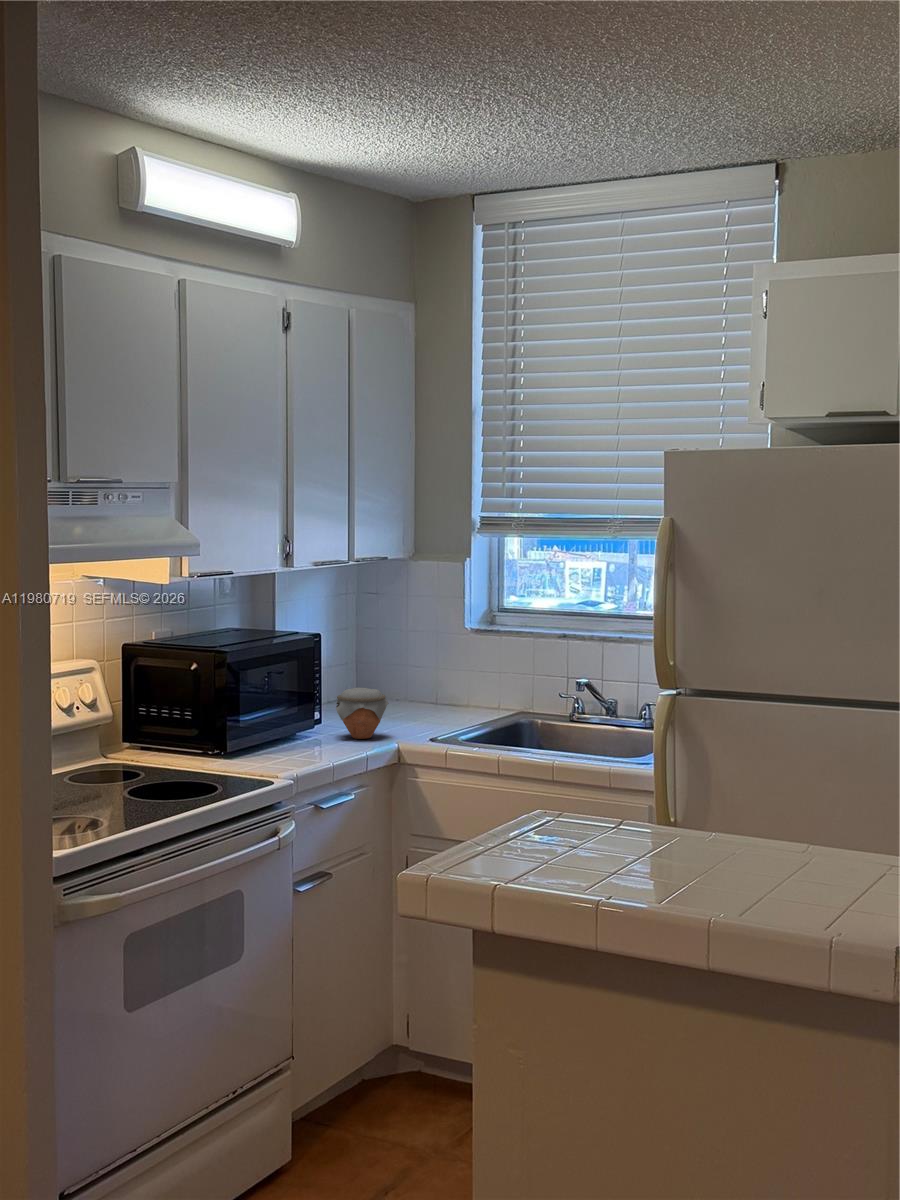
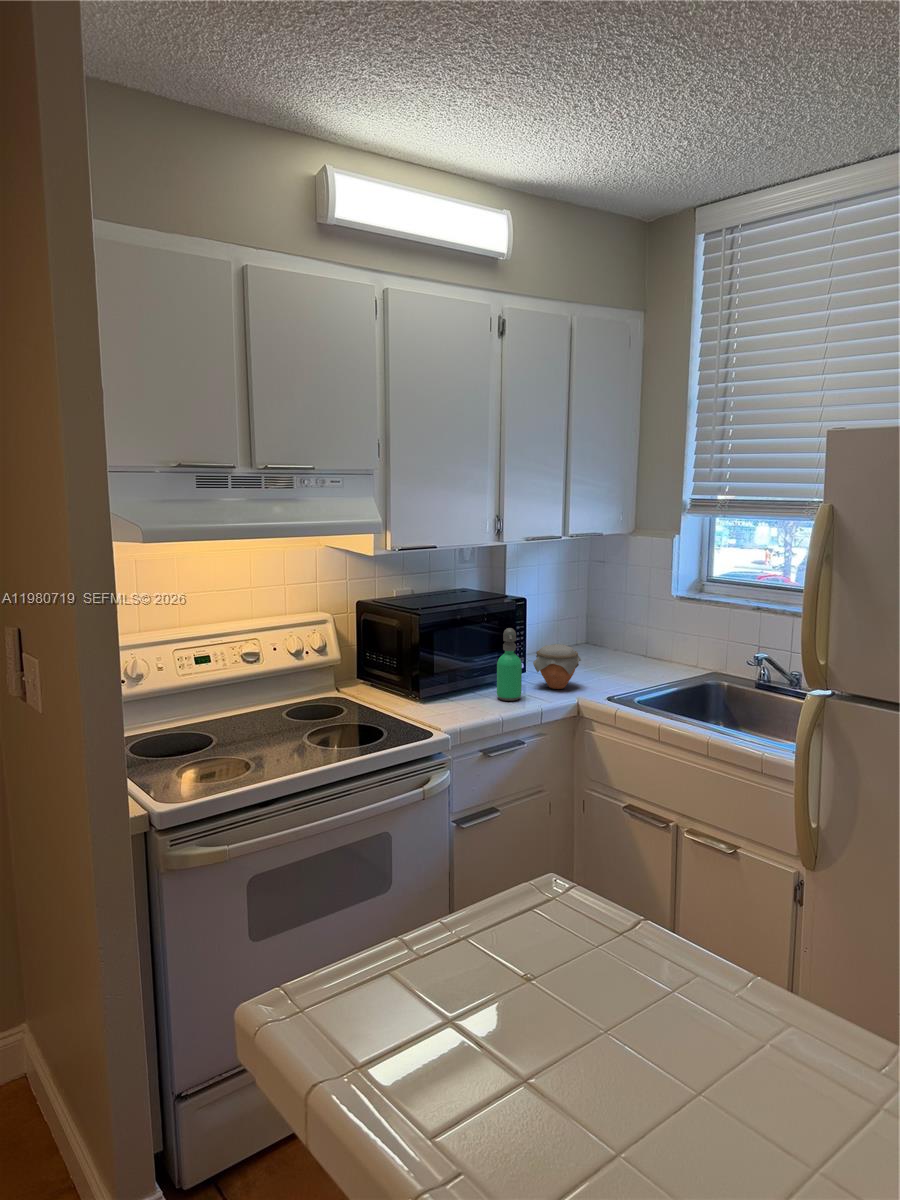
soap dispenser: none [305,667,334,751] -> present [497,628,522,701]

